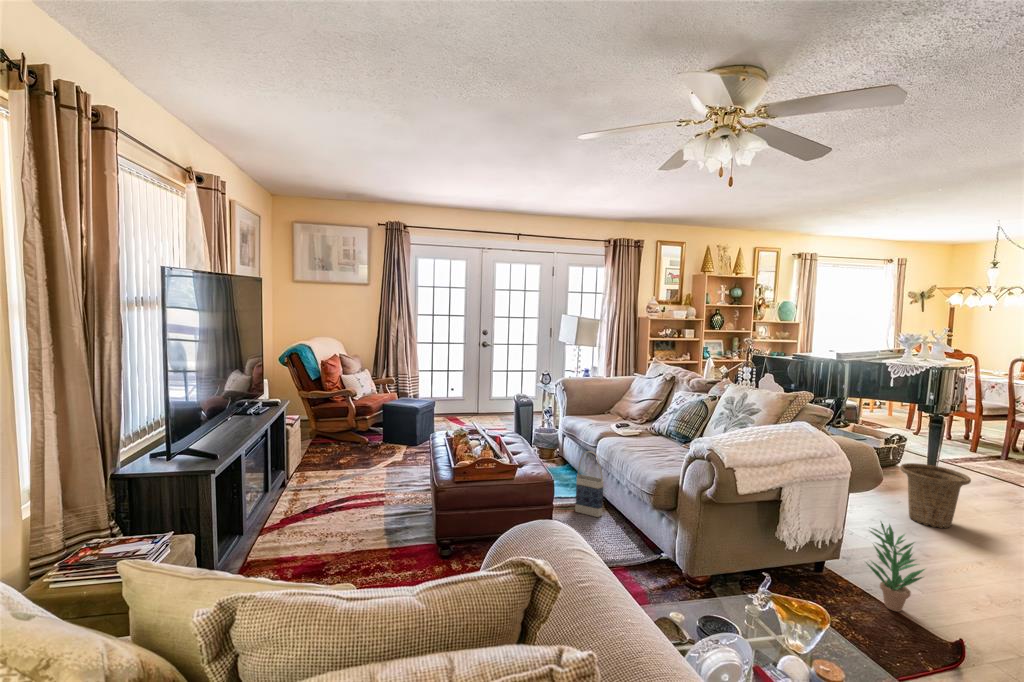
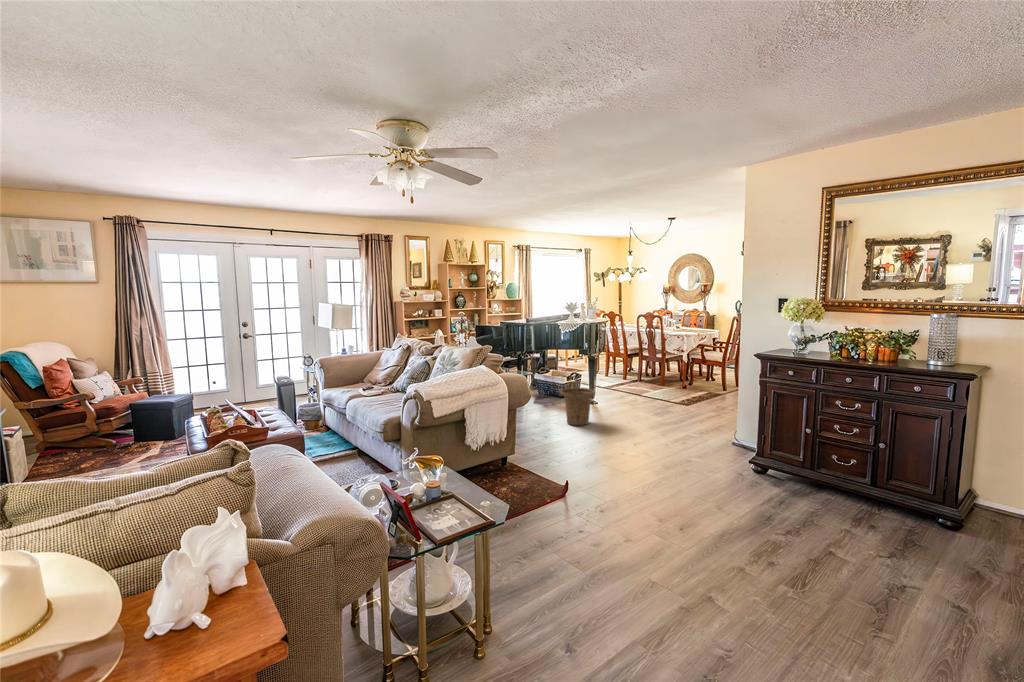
bag: present [575,451,603,517] -> none [331,411,355,462]
potted plant: present [867,523,925,612] -> none [520,421,551,475]

